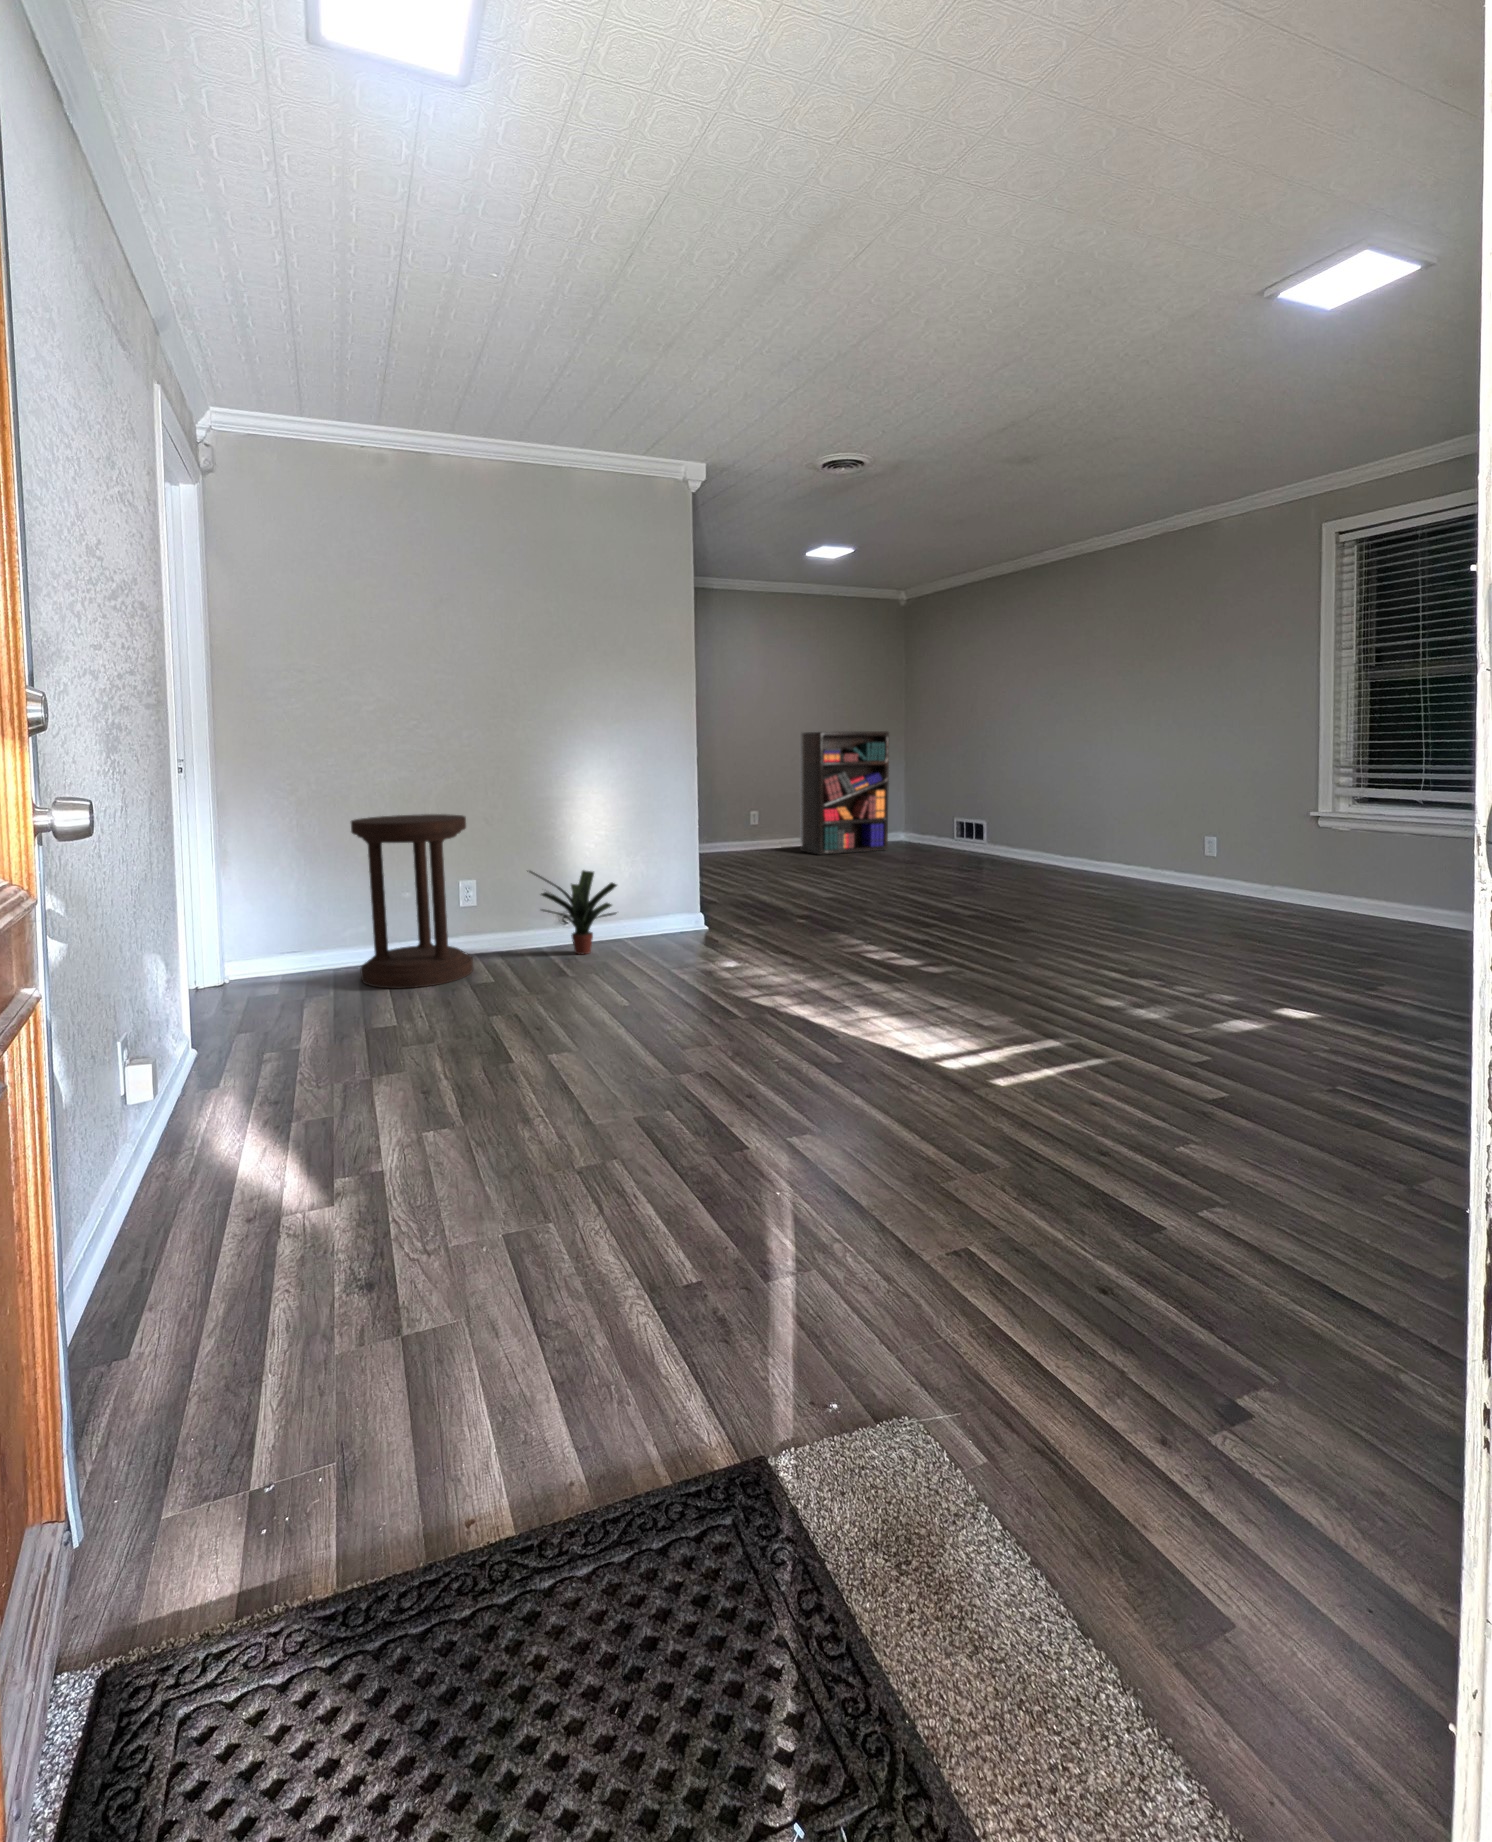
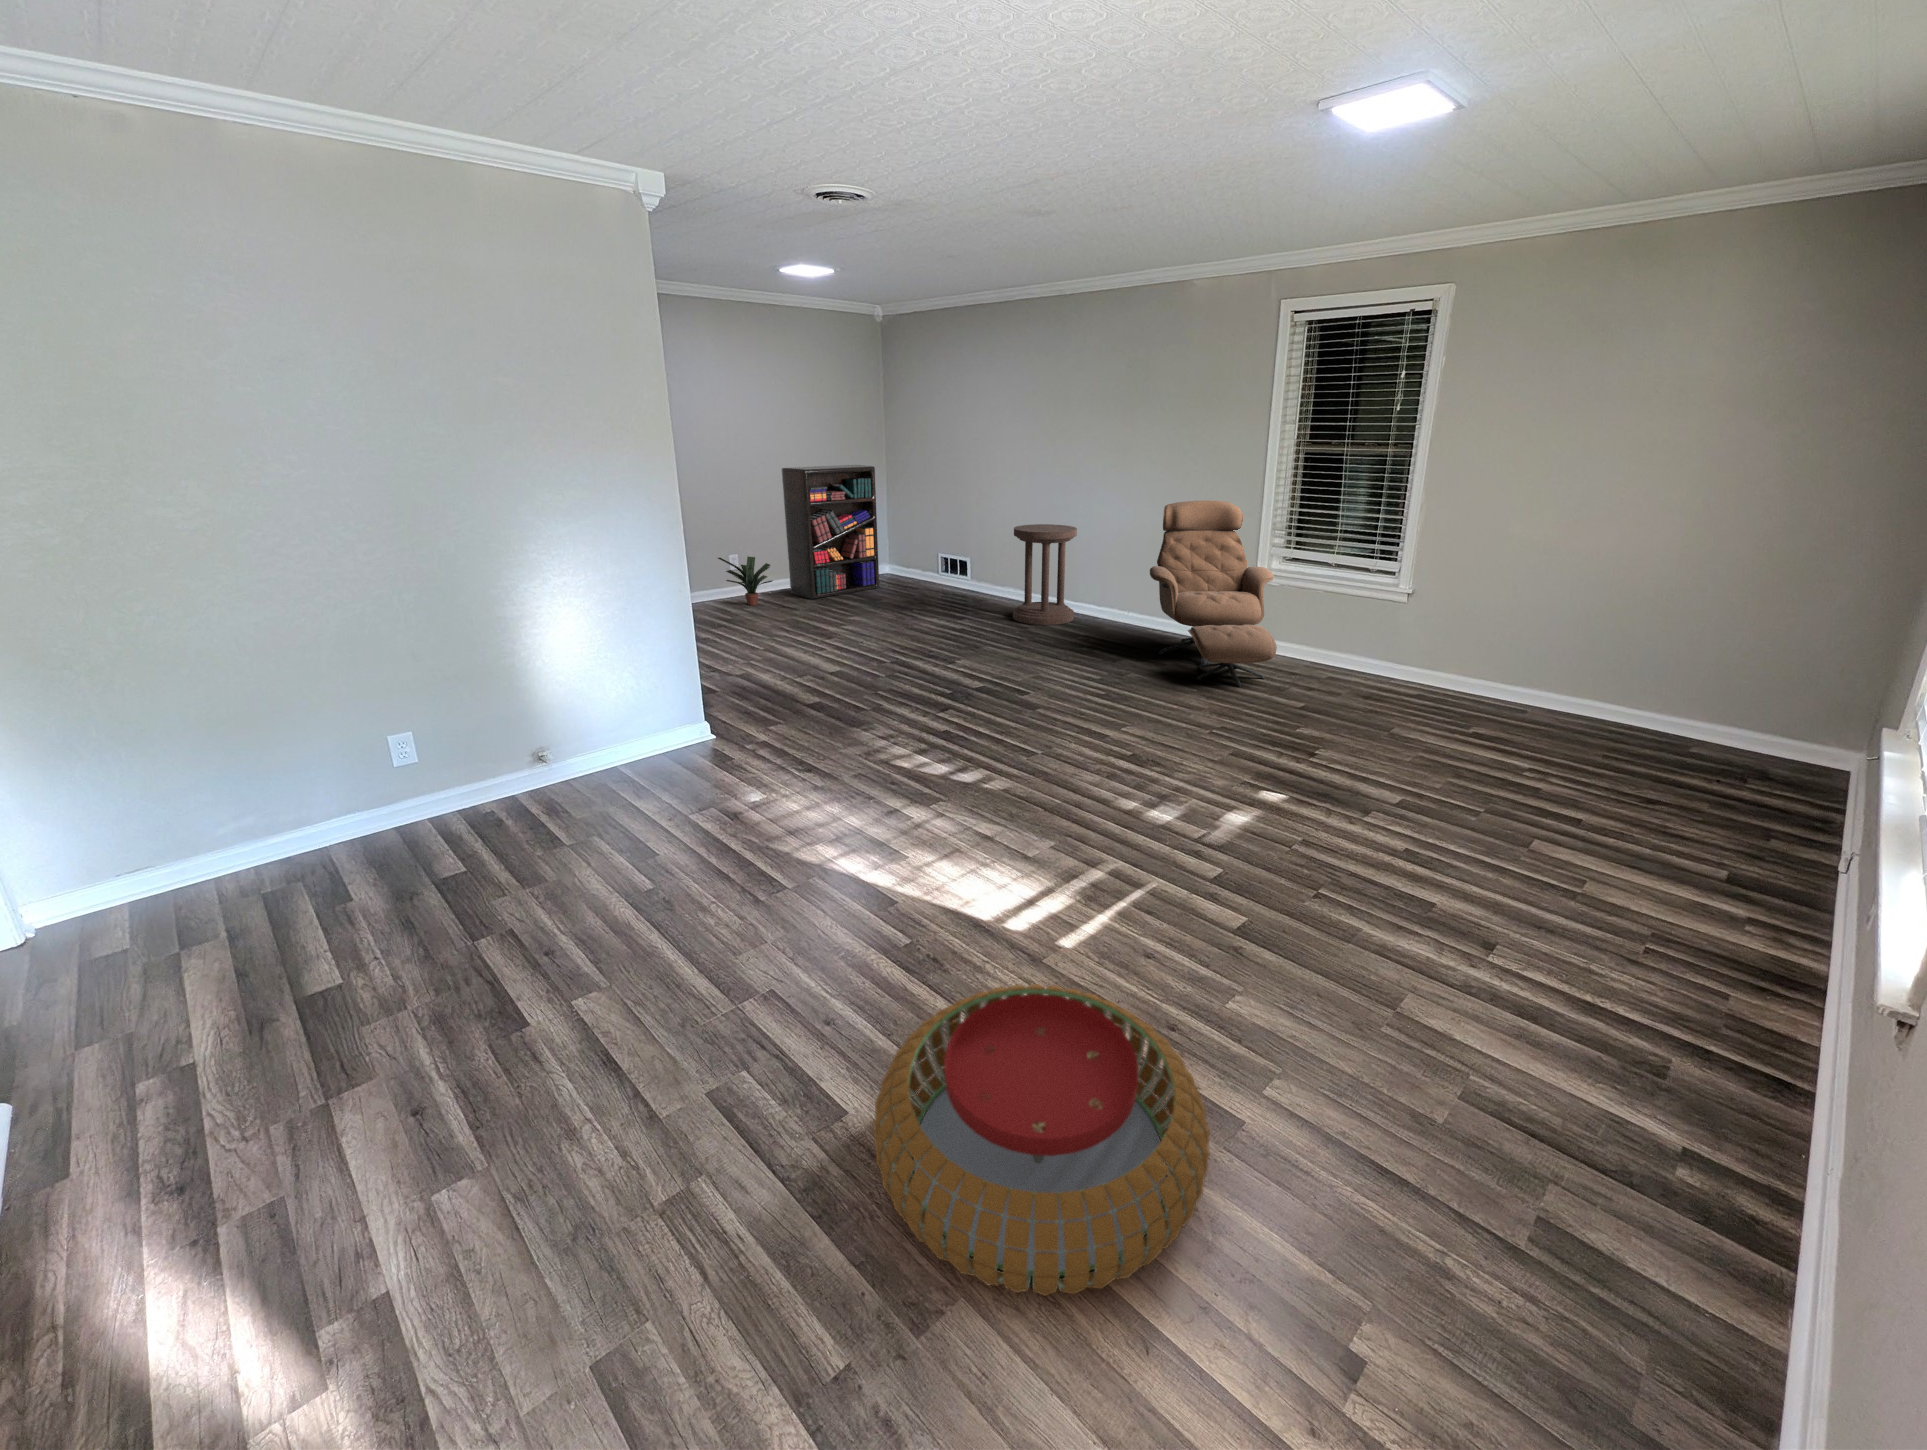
lounge chair: none [1179,738,1344,933] -> present [1150,501,1277,687]
side table: present [351,814,473,988] -> present [1013,524,1077,625]
potted plant: present [529,870,617,955] -> present [718,557,773,606]
pouf: none [758,1057,1105,1288] -> present [873,984,1210,1296]

